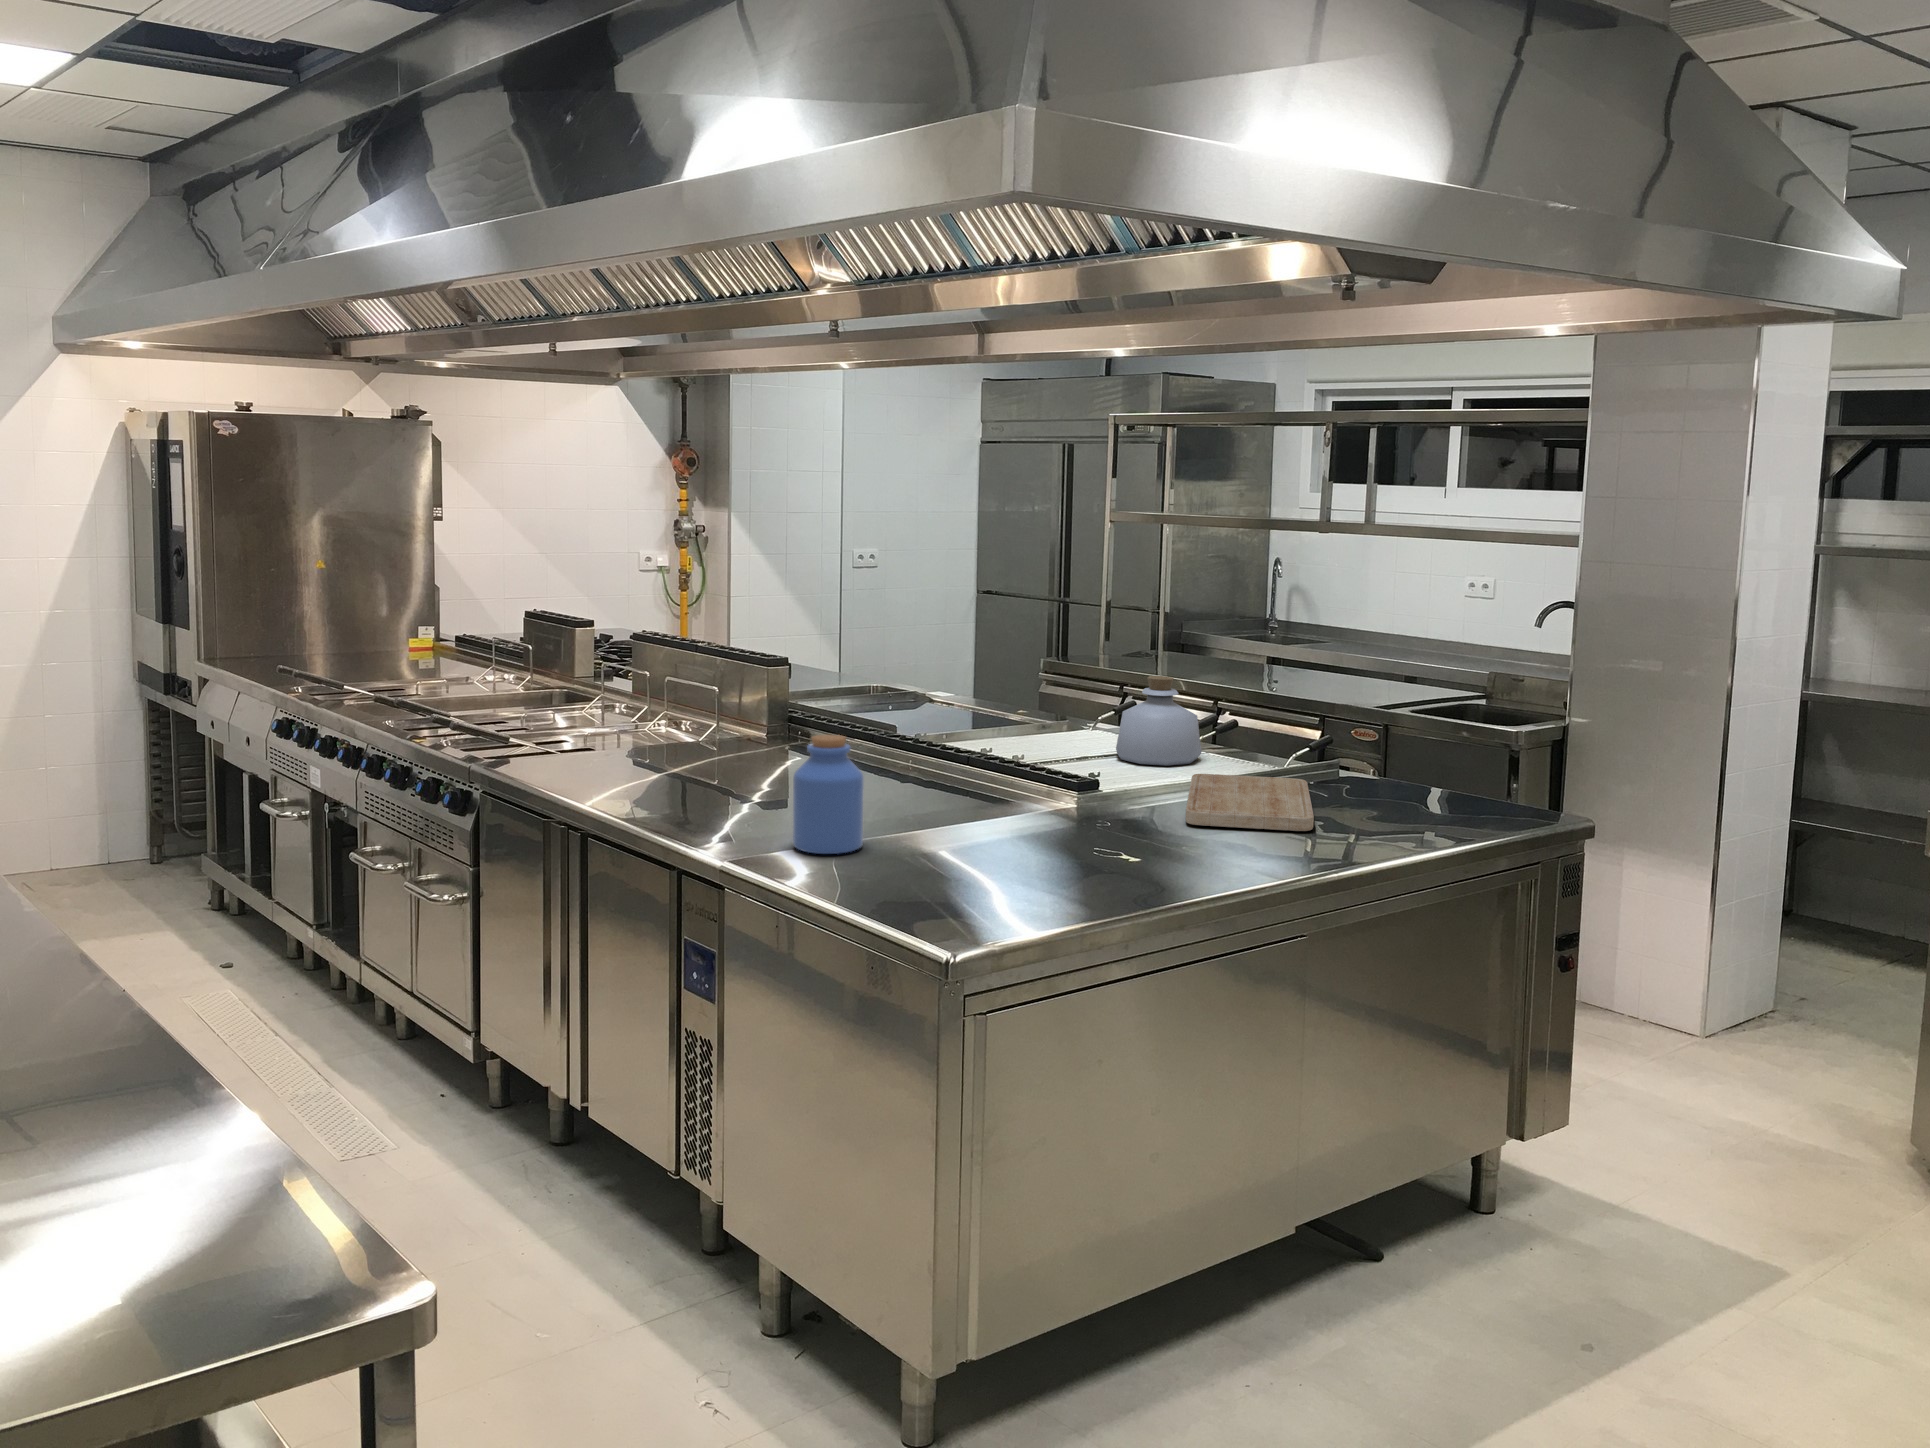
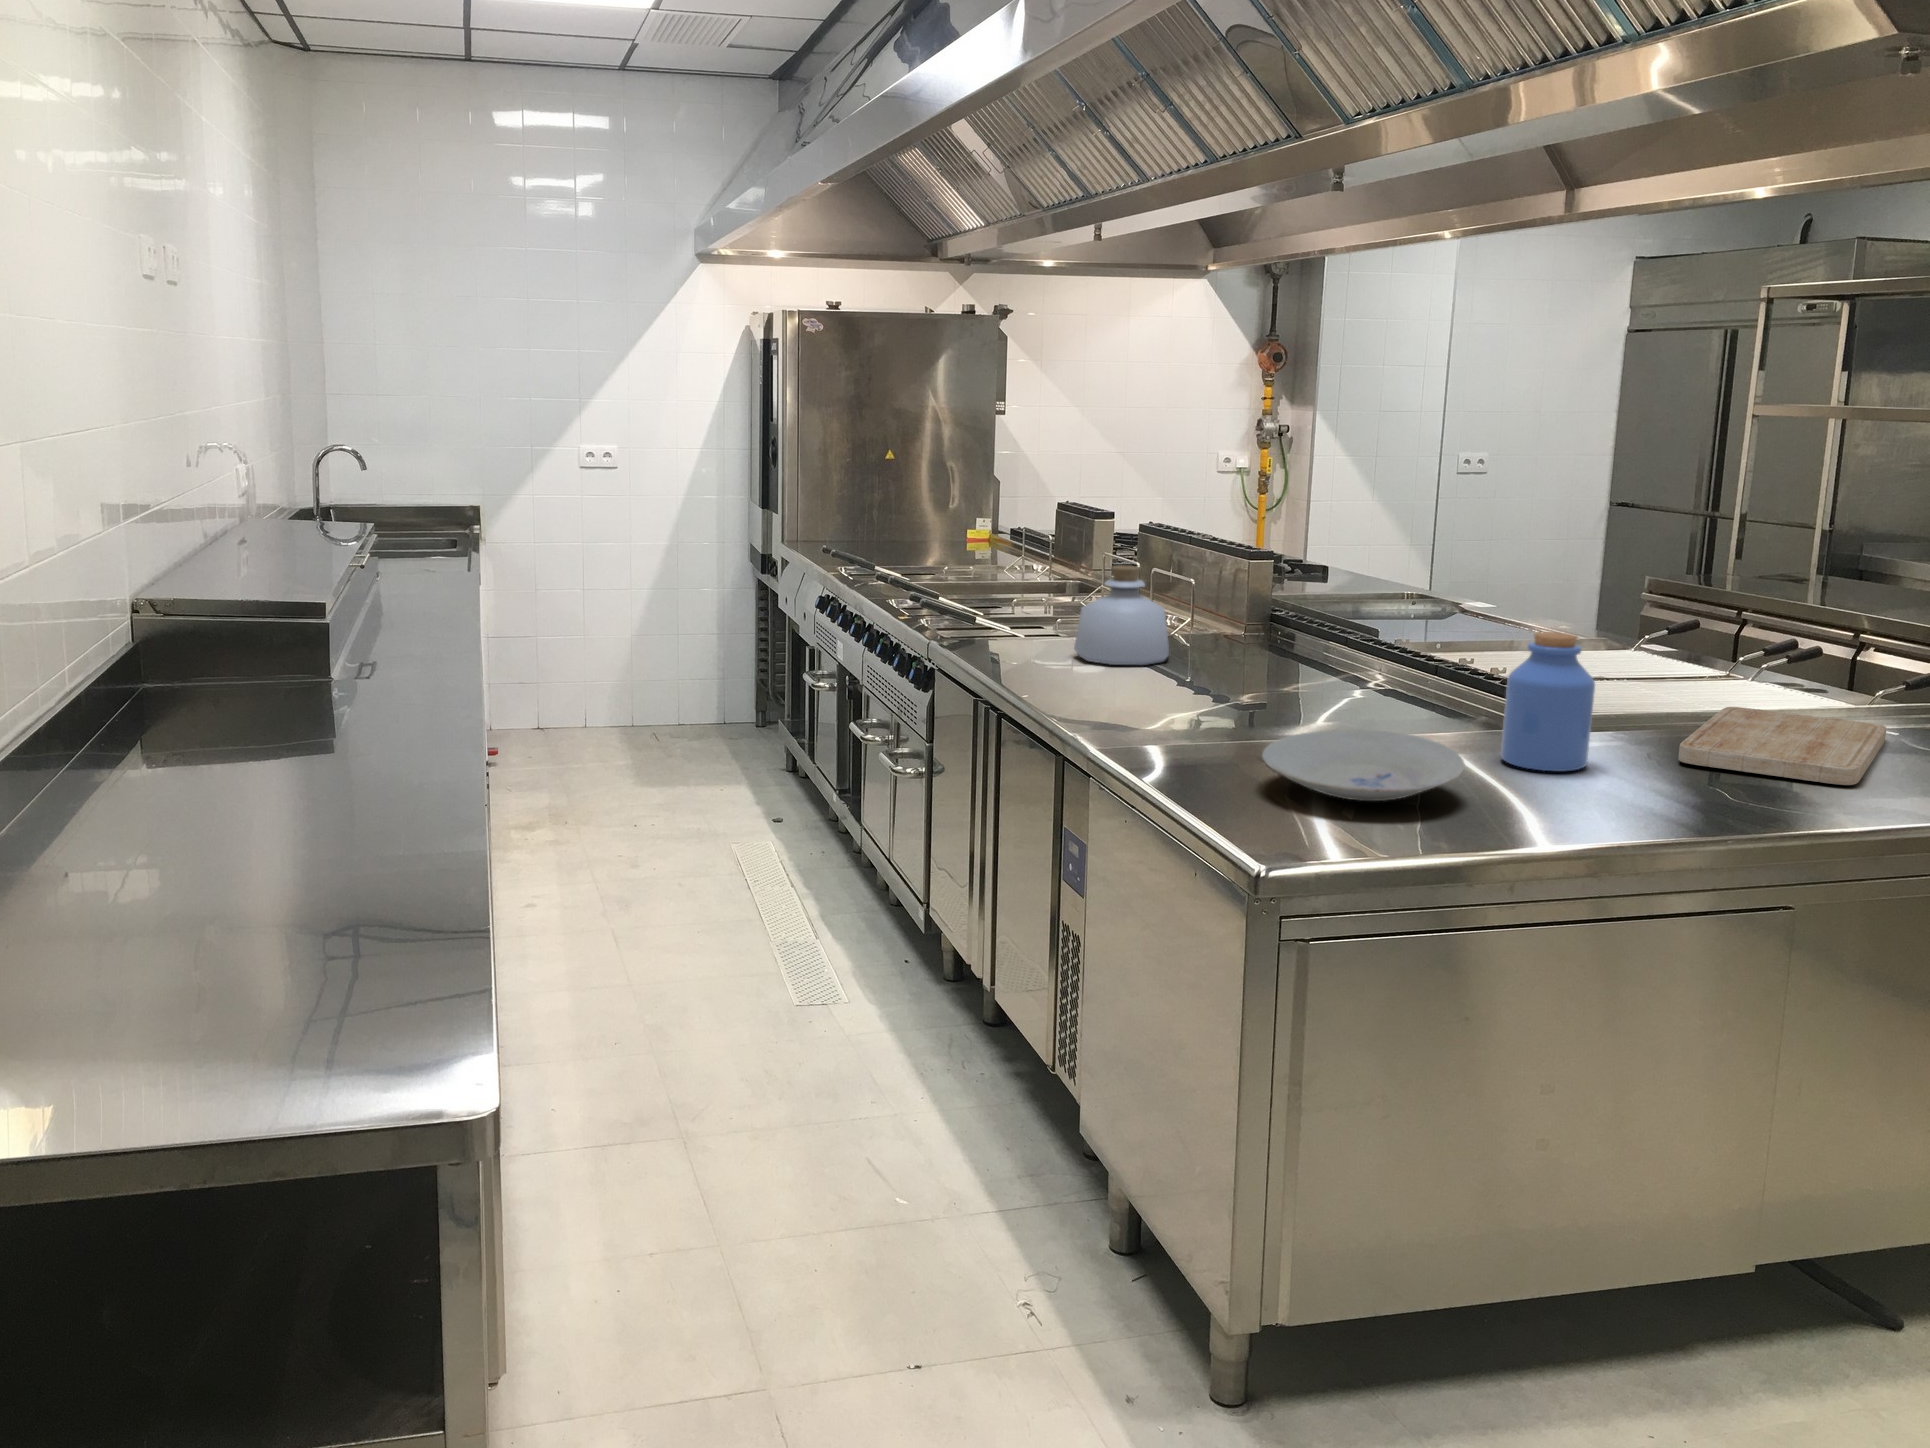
bottle: present [1116,676,1201,766] -> present [1074,566,1169,665]
jar: present [793,735,864,854] -> present [1501,632,1595,771]
bowl: none [895,822,1062,885] -> present [1262,730,1464,801]

